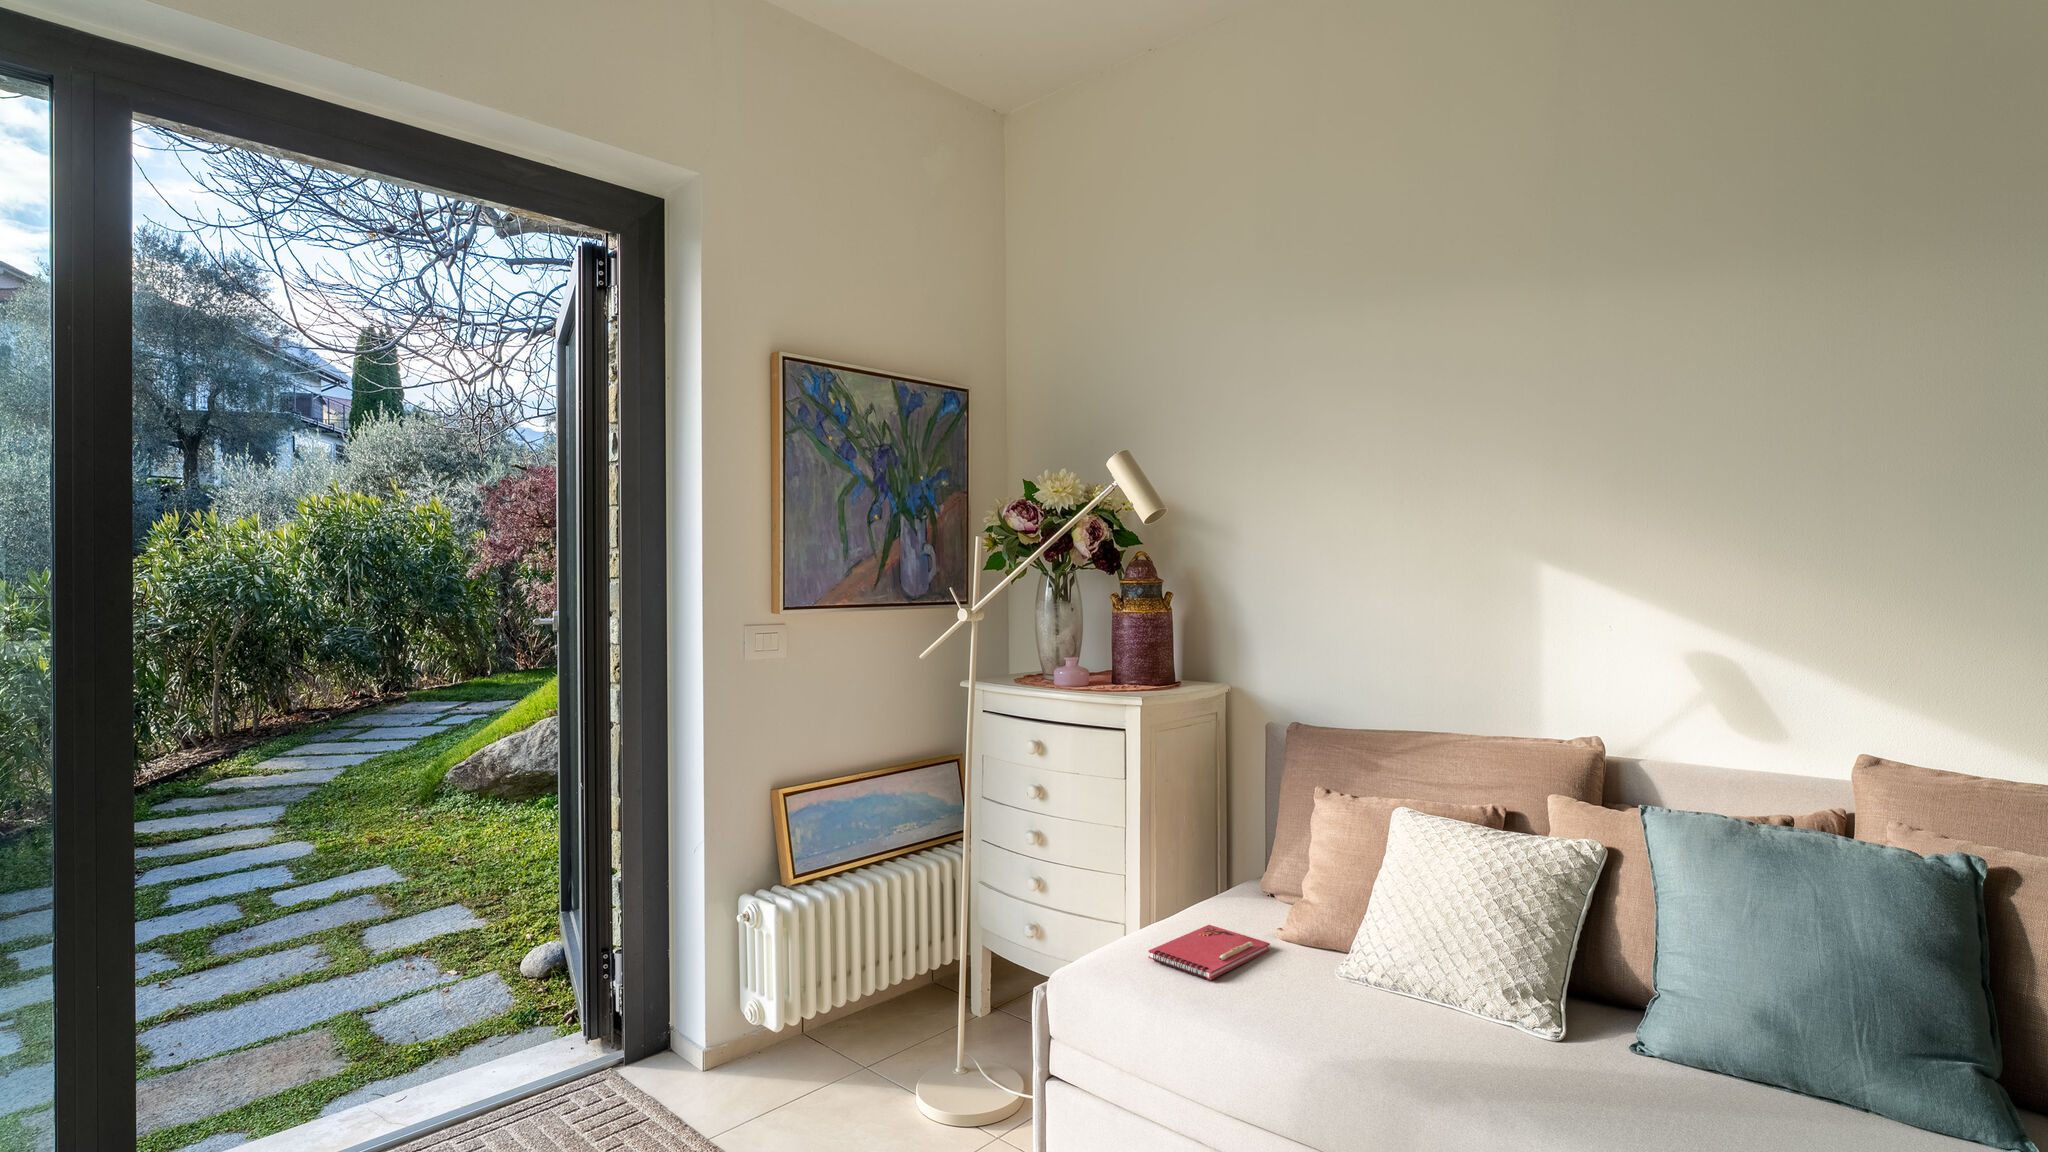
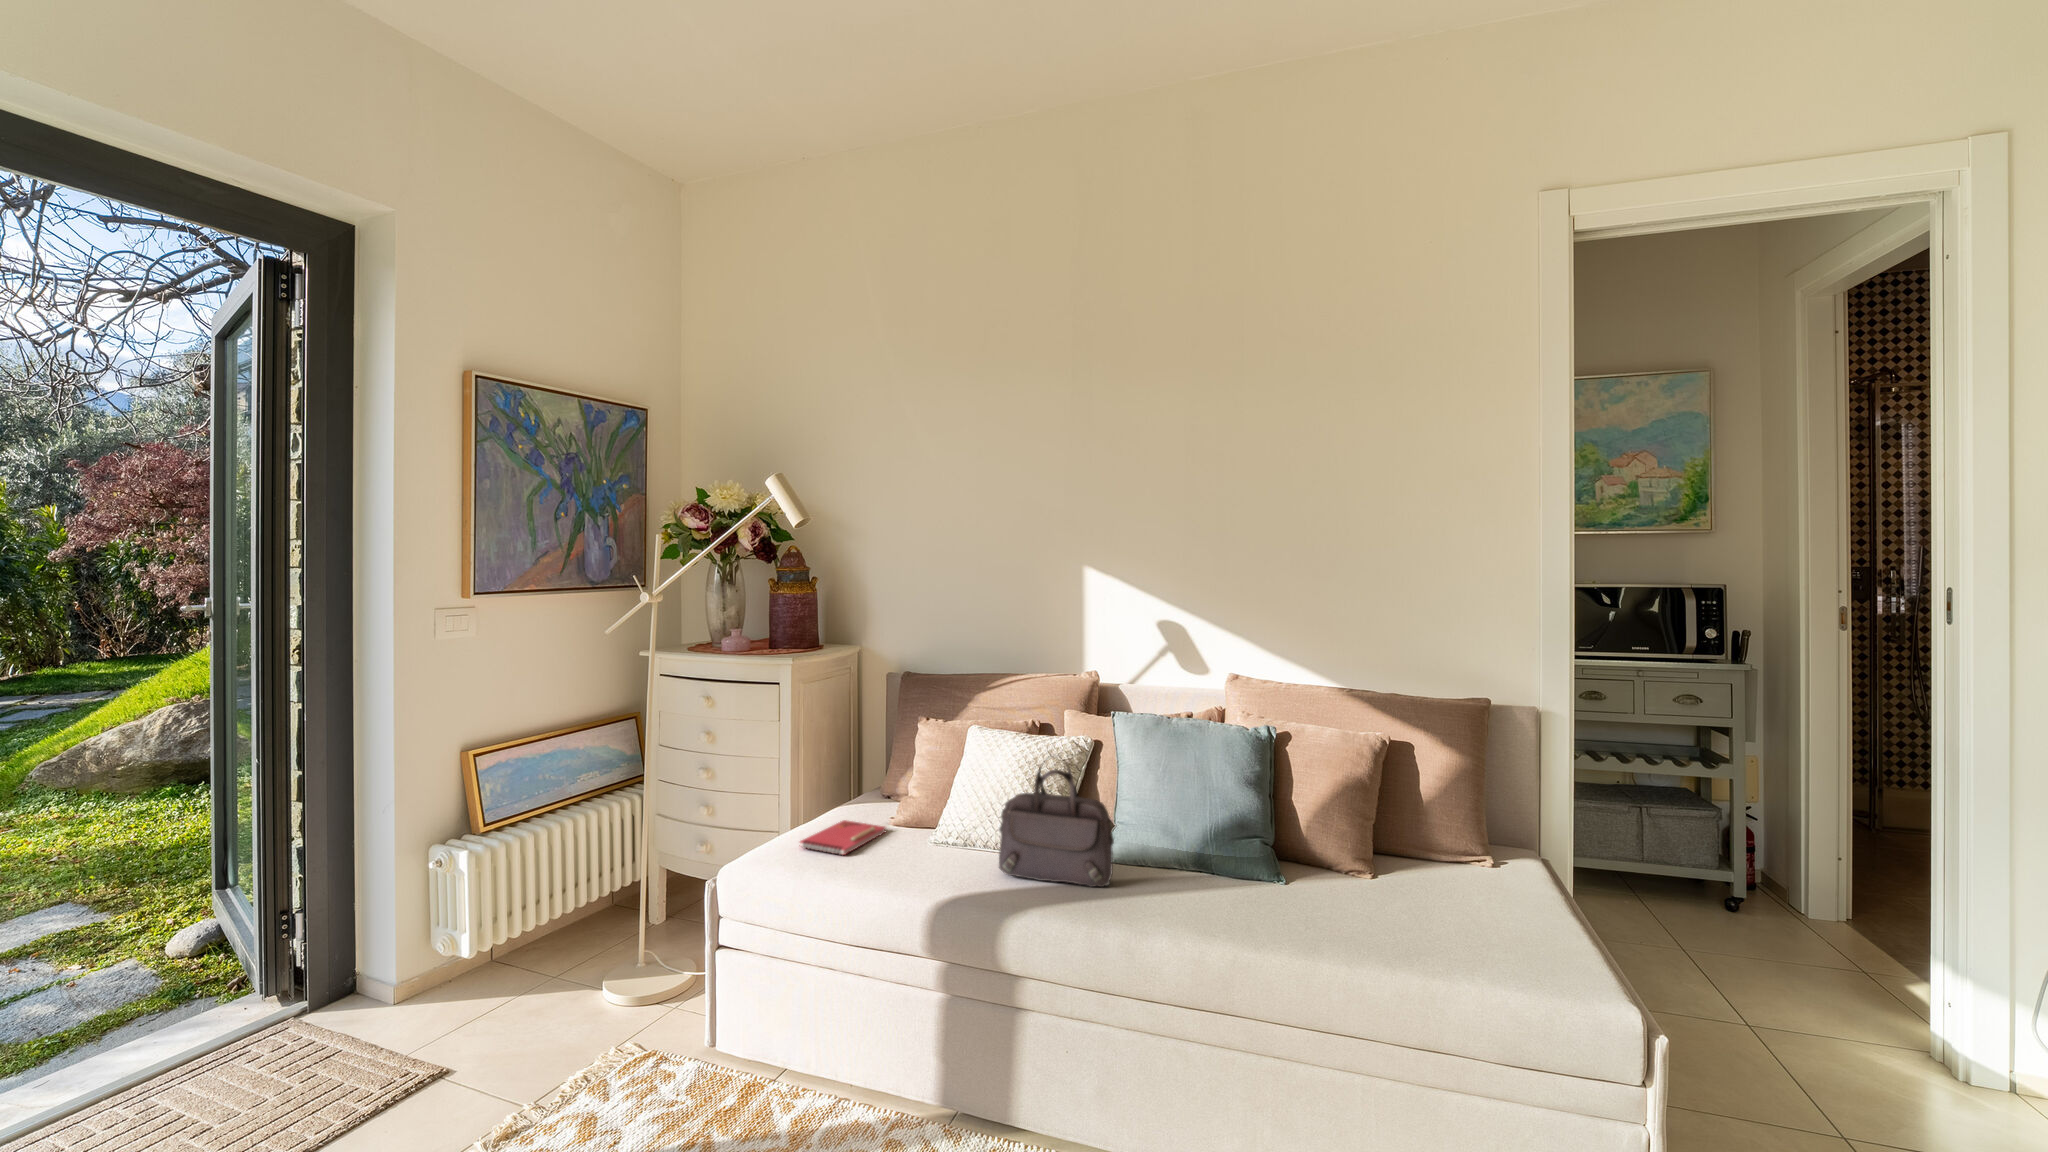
handbag: none [1450,872,1662,1105] -> present [999,758,1114,887]

